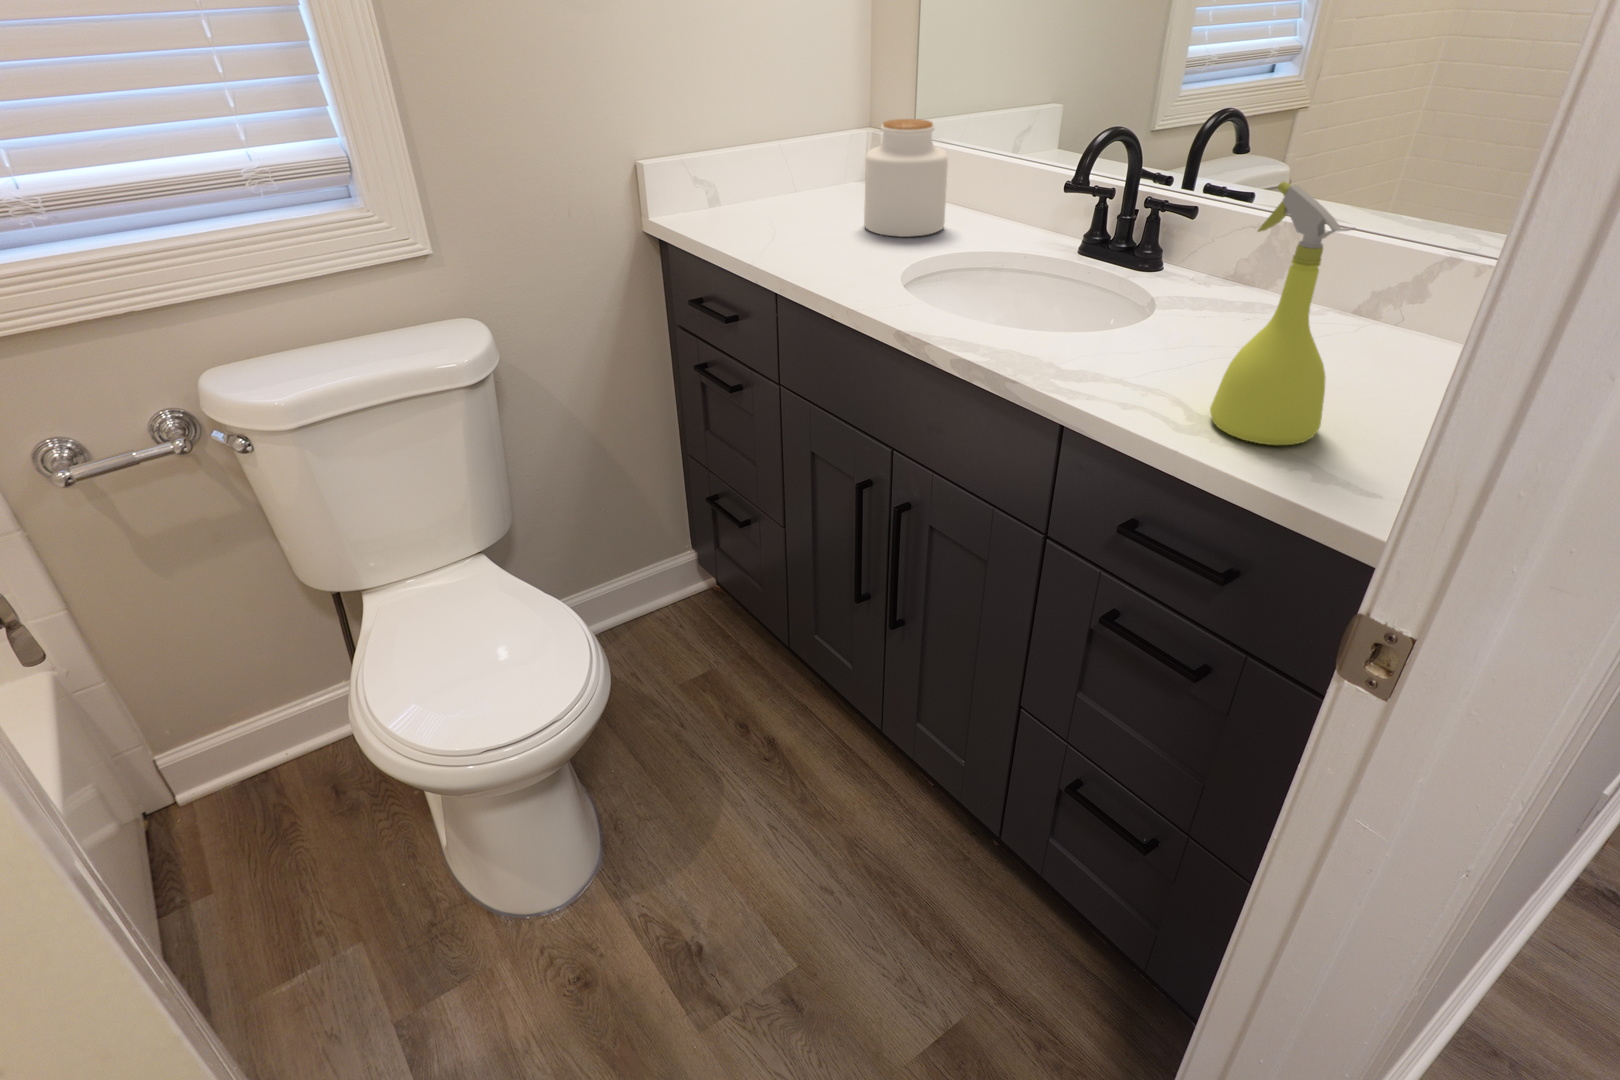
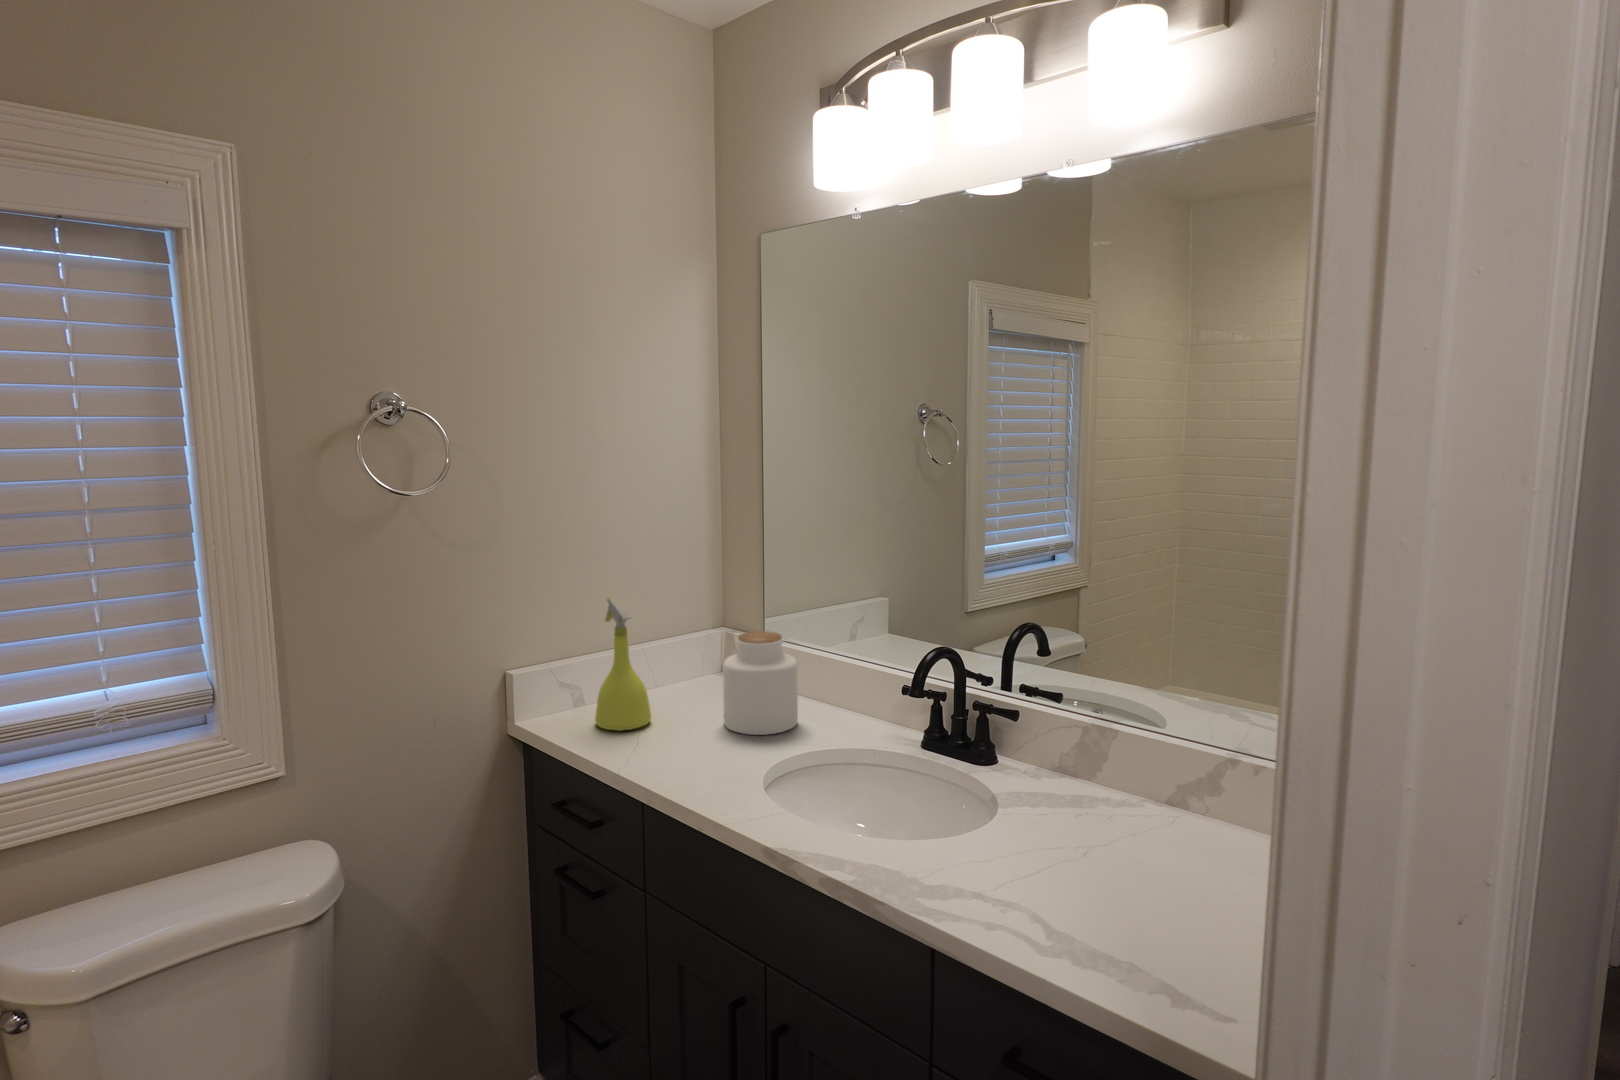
spray bottle: present [1210,182,1355,445] -> present [595,598,651,731]

